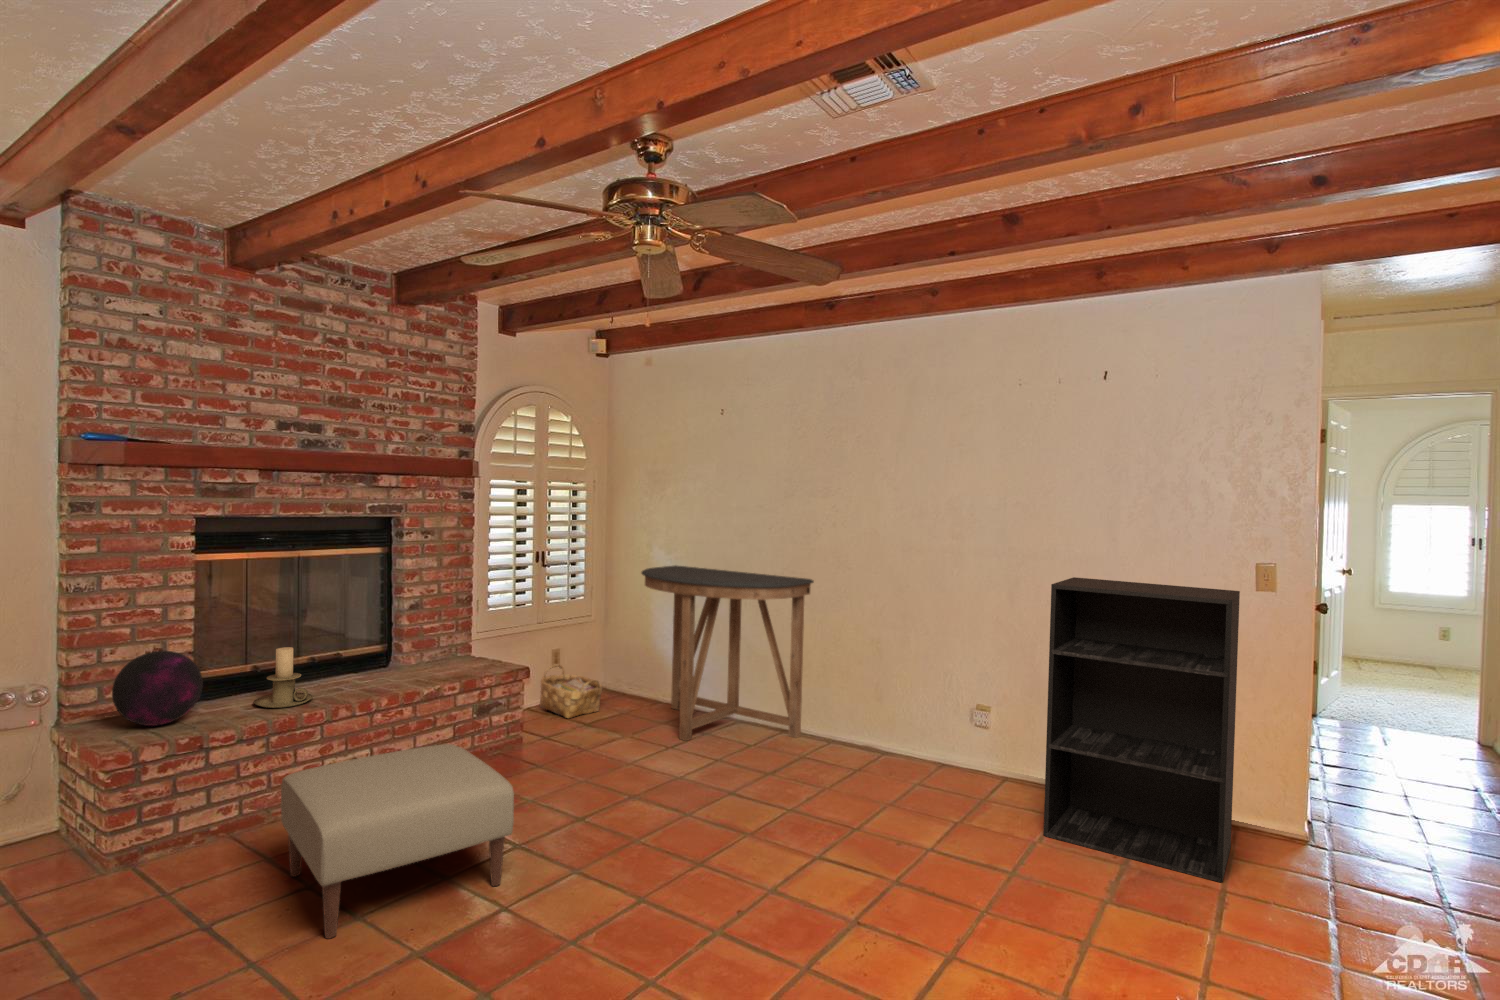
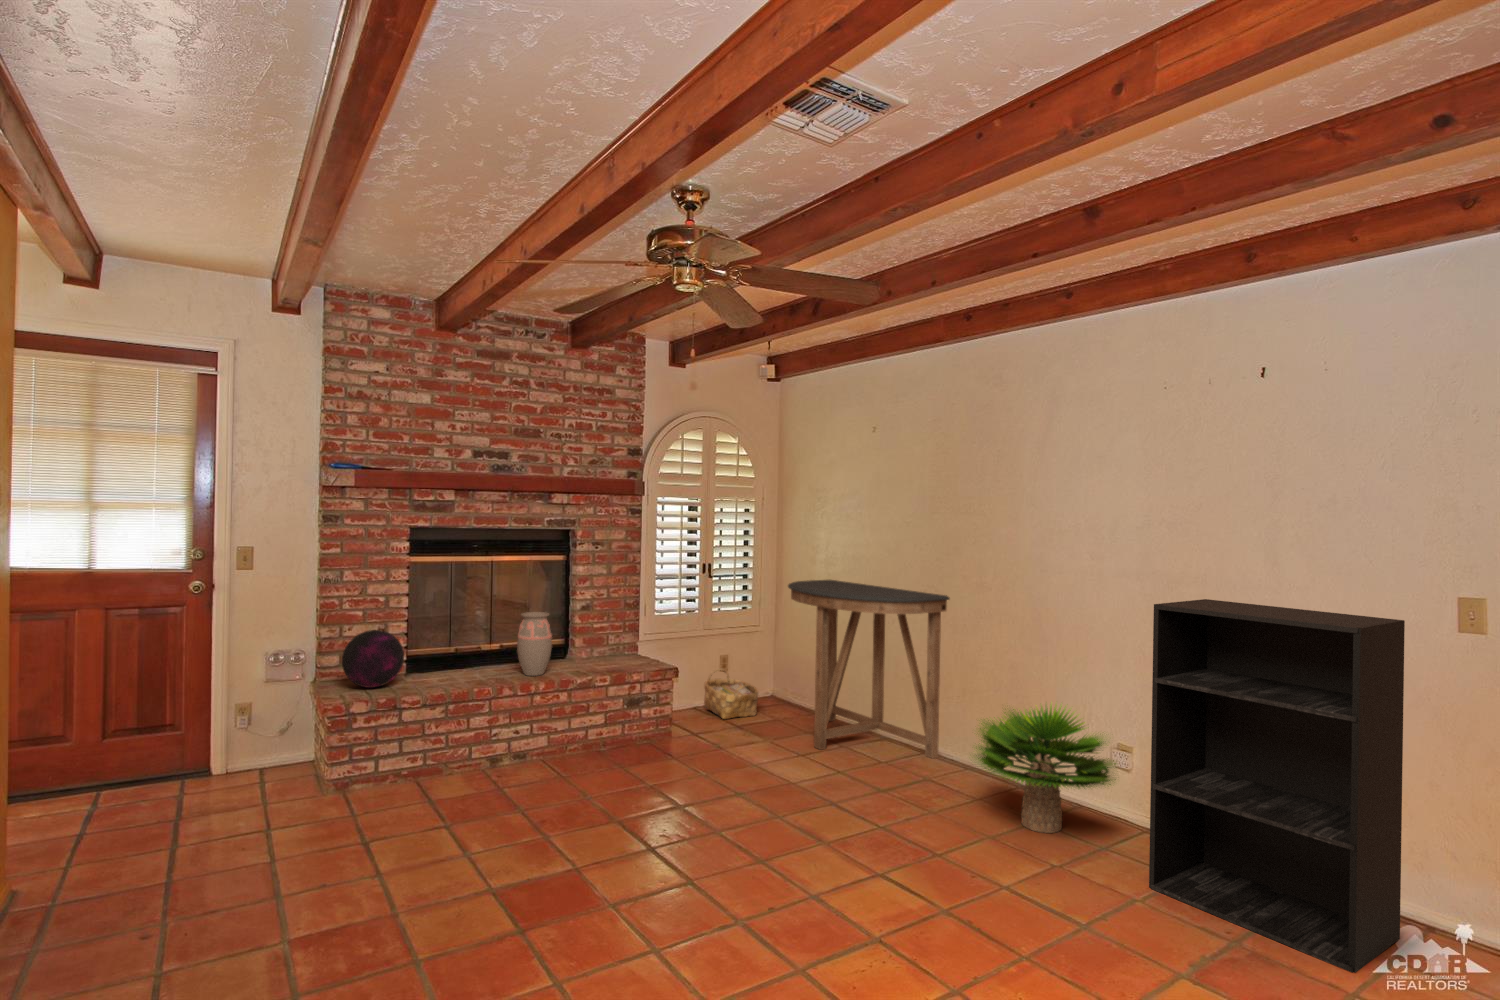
decorative vase: none [346,615,390,691] -> present [517,612,552,676]
candle holder: present [253,647,313,708] -> none [444,634,489,683]
potted plant: none [861,674,1001,798] -> present [976,705,1116,833]
ottoman: present [281,744,514,939] -> none [428,723,593,865]

